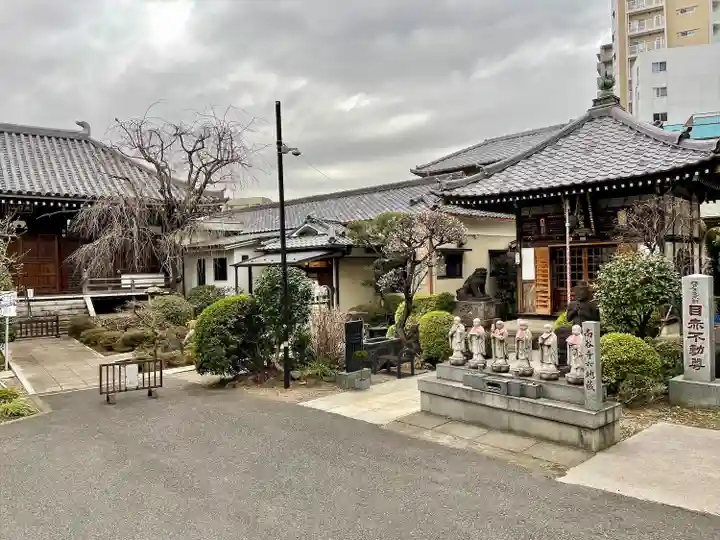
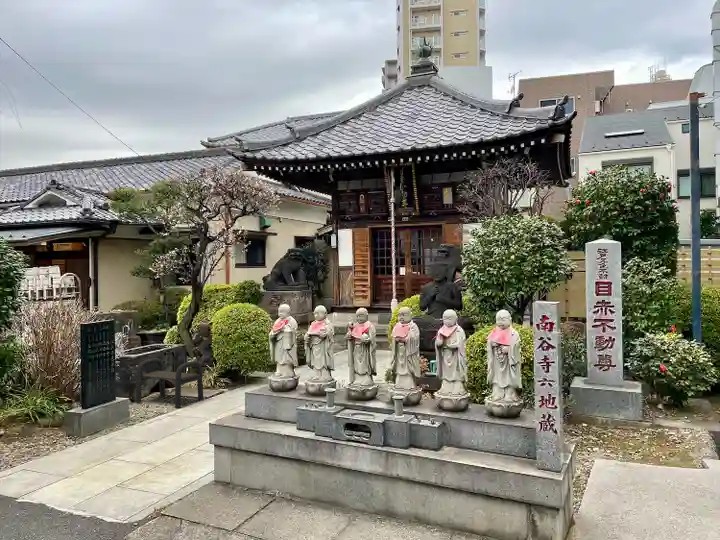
potted tree: present [352,351,370,389] -> none [89,370,124,437]

